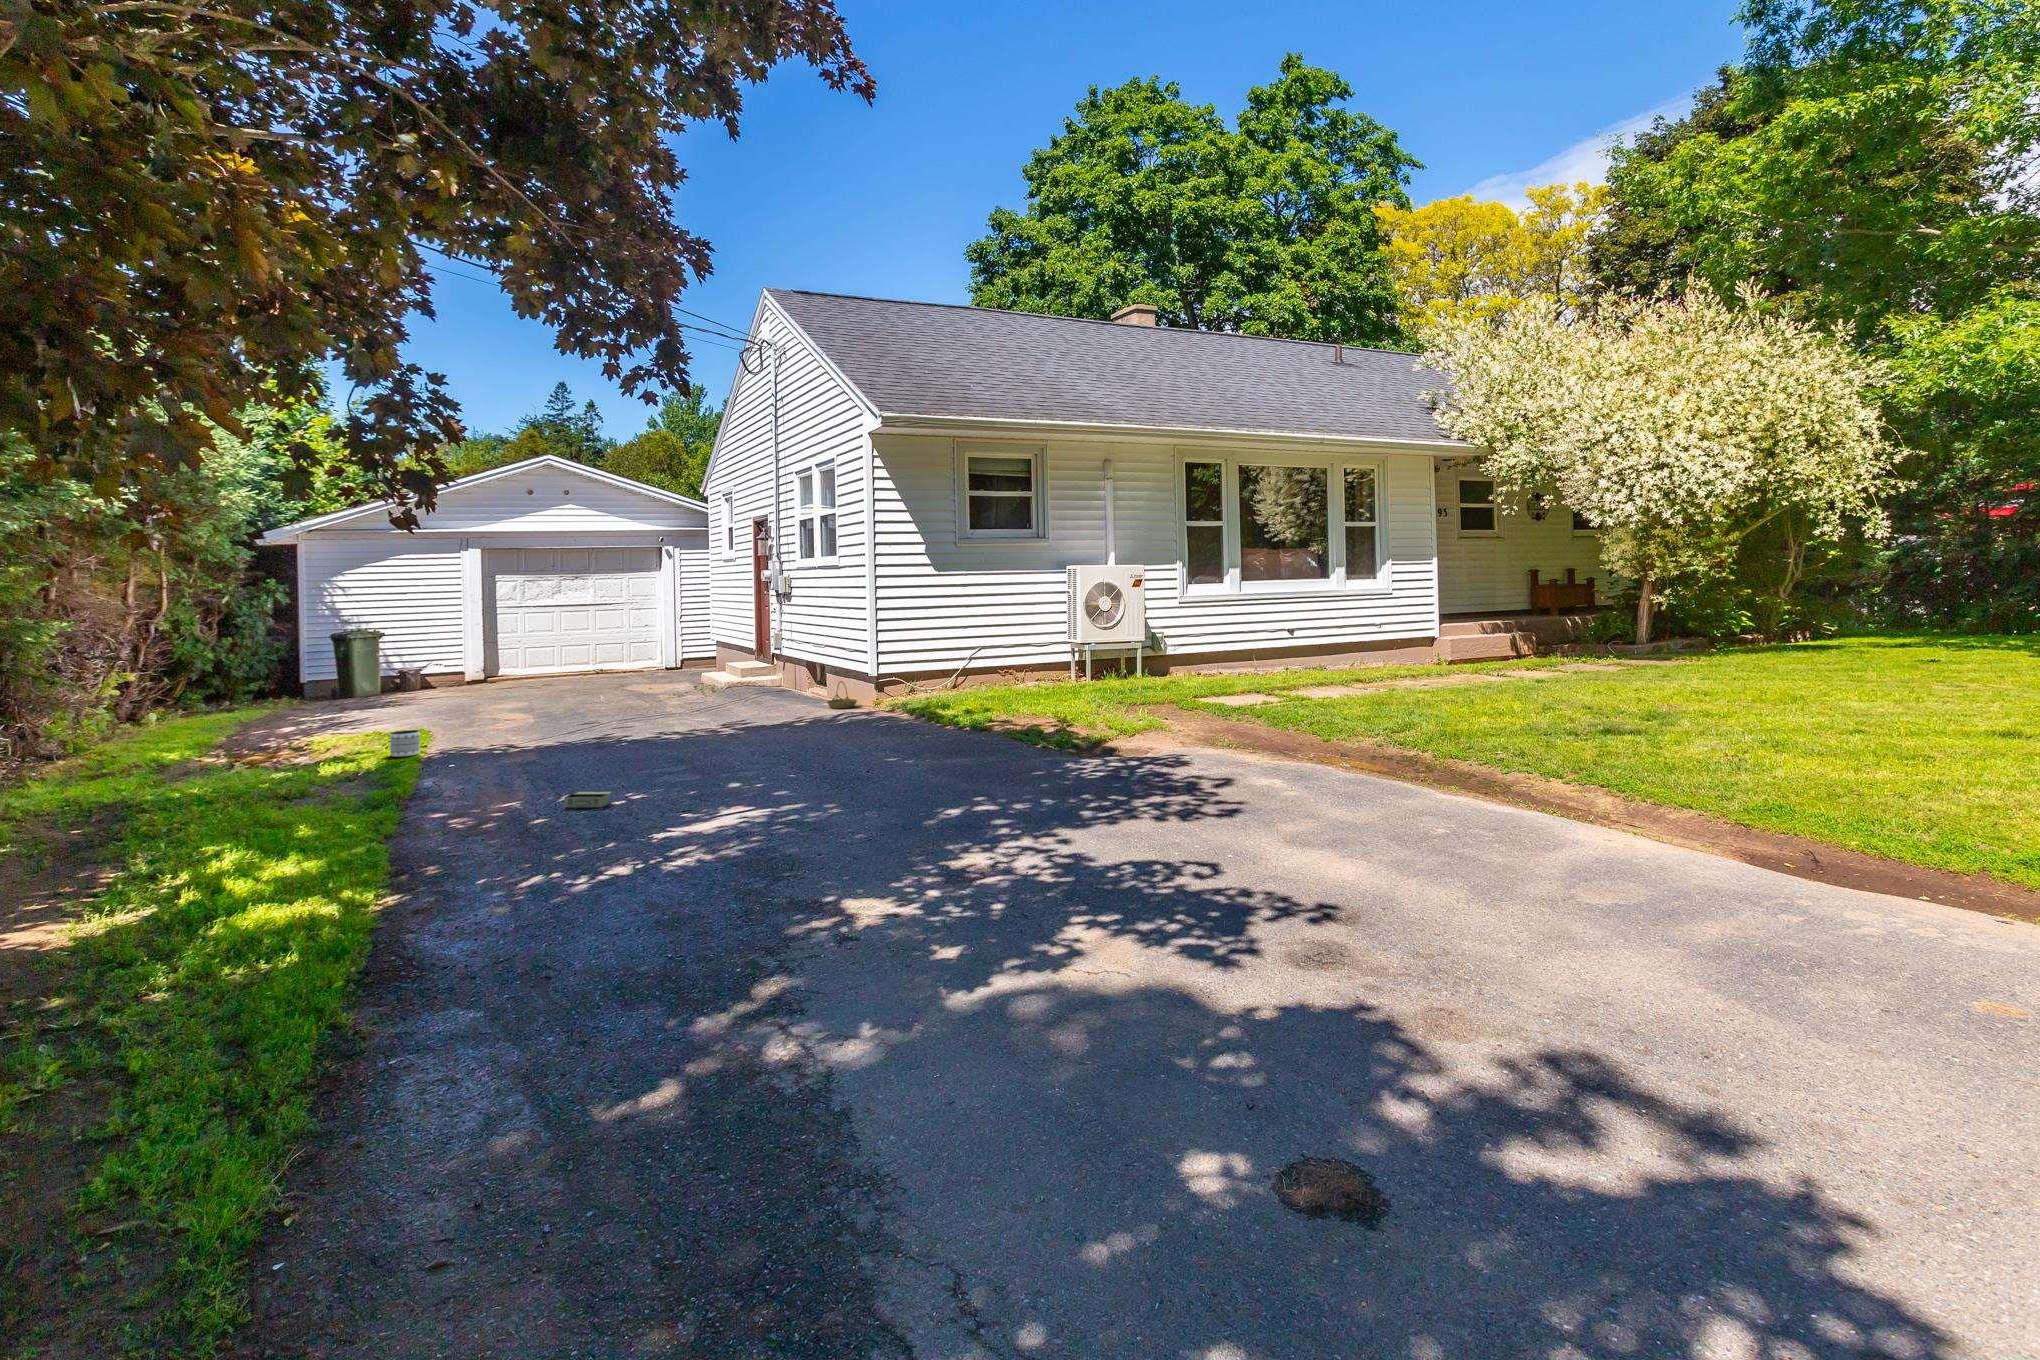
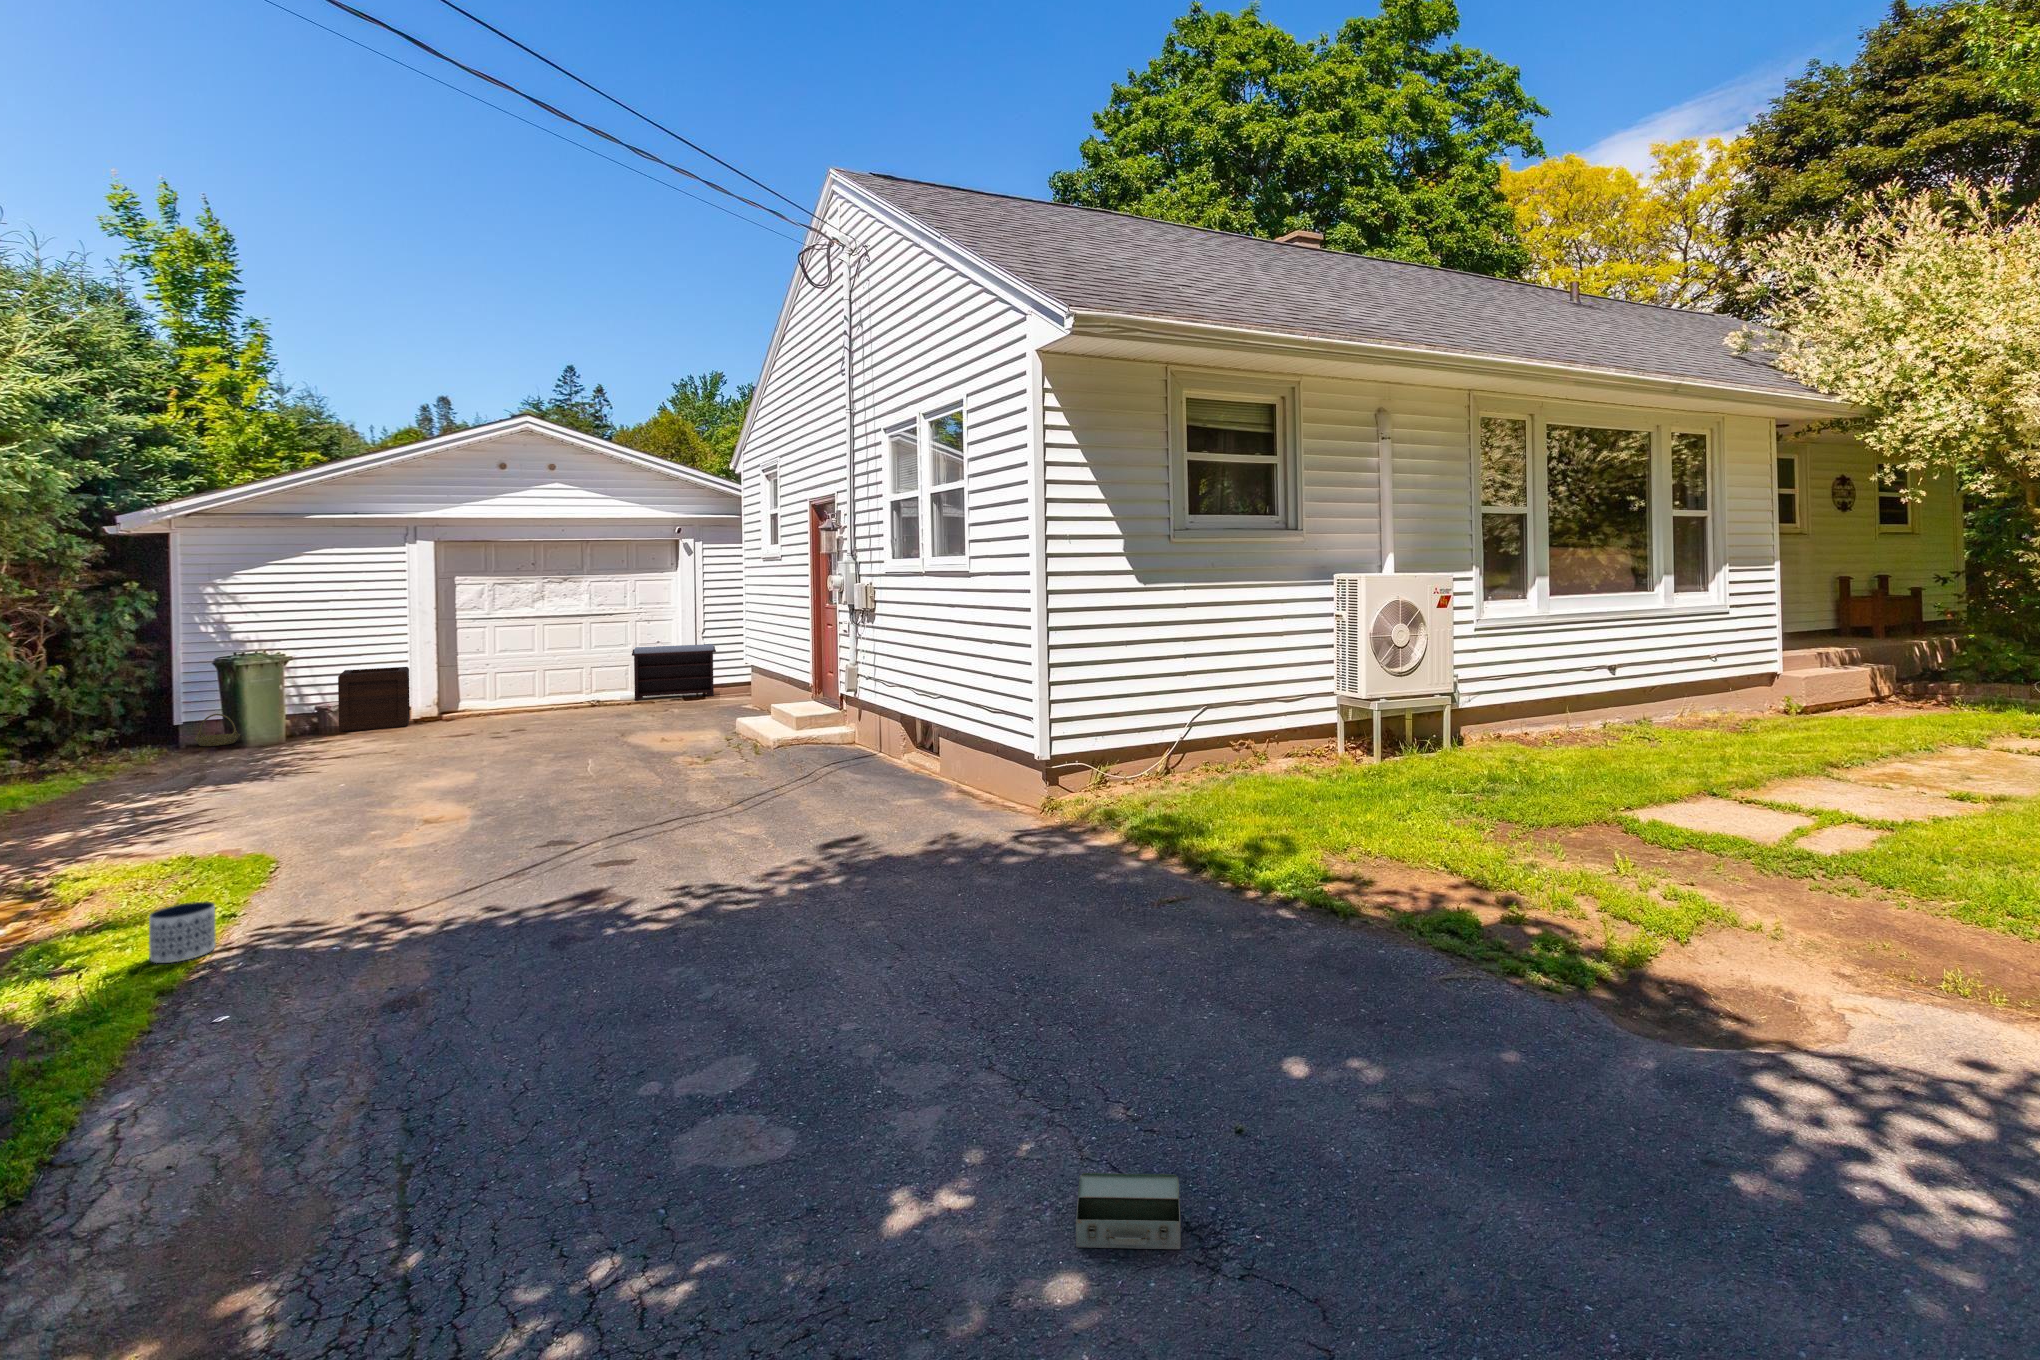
bench: none [622,627,684,668] -> present [632,644,716,701]
wooden crate: none [419,641,466,685] -> present [338,667,410,732]
basket: present [827,681,857,708] -> present [195,714,240,746]
toolbox: present [564,790,615,808] -> present [1076,1173,1181,1249]

